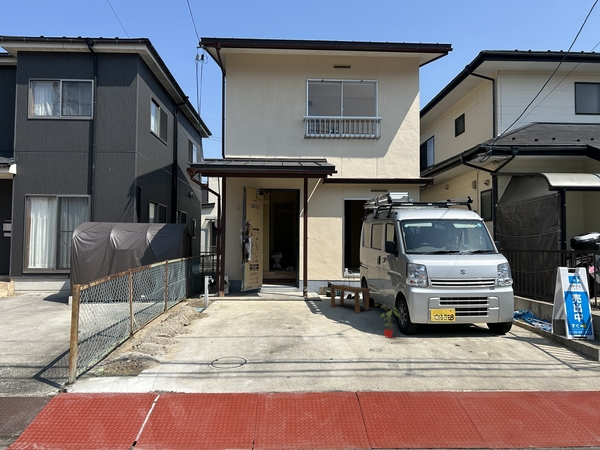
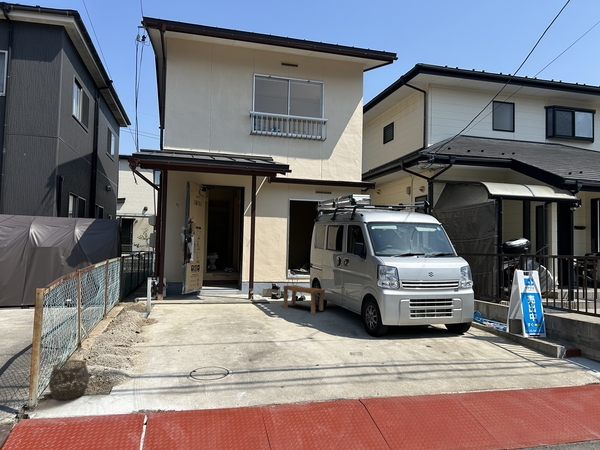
potted plant: present [381,306,400,338] -> none [342,306,373,339]
woven basket: none [94,344,127,376] -> present [49,360,89,400]

